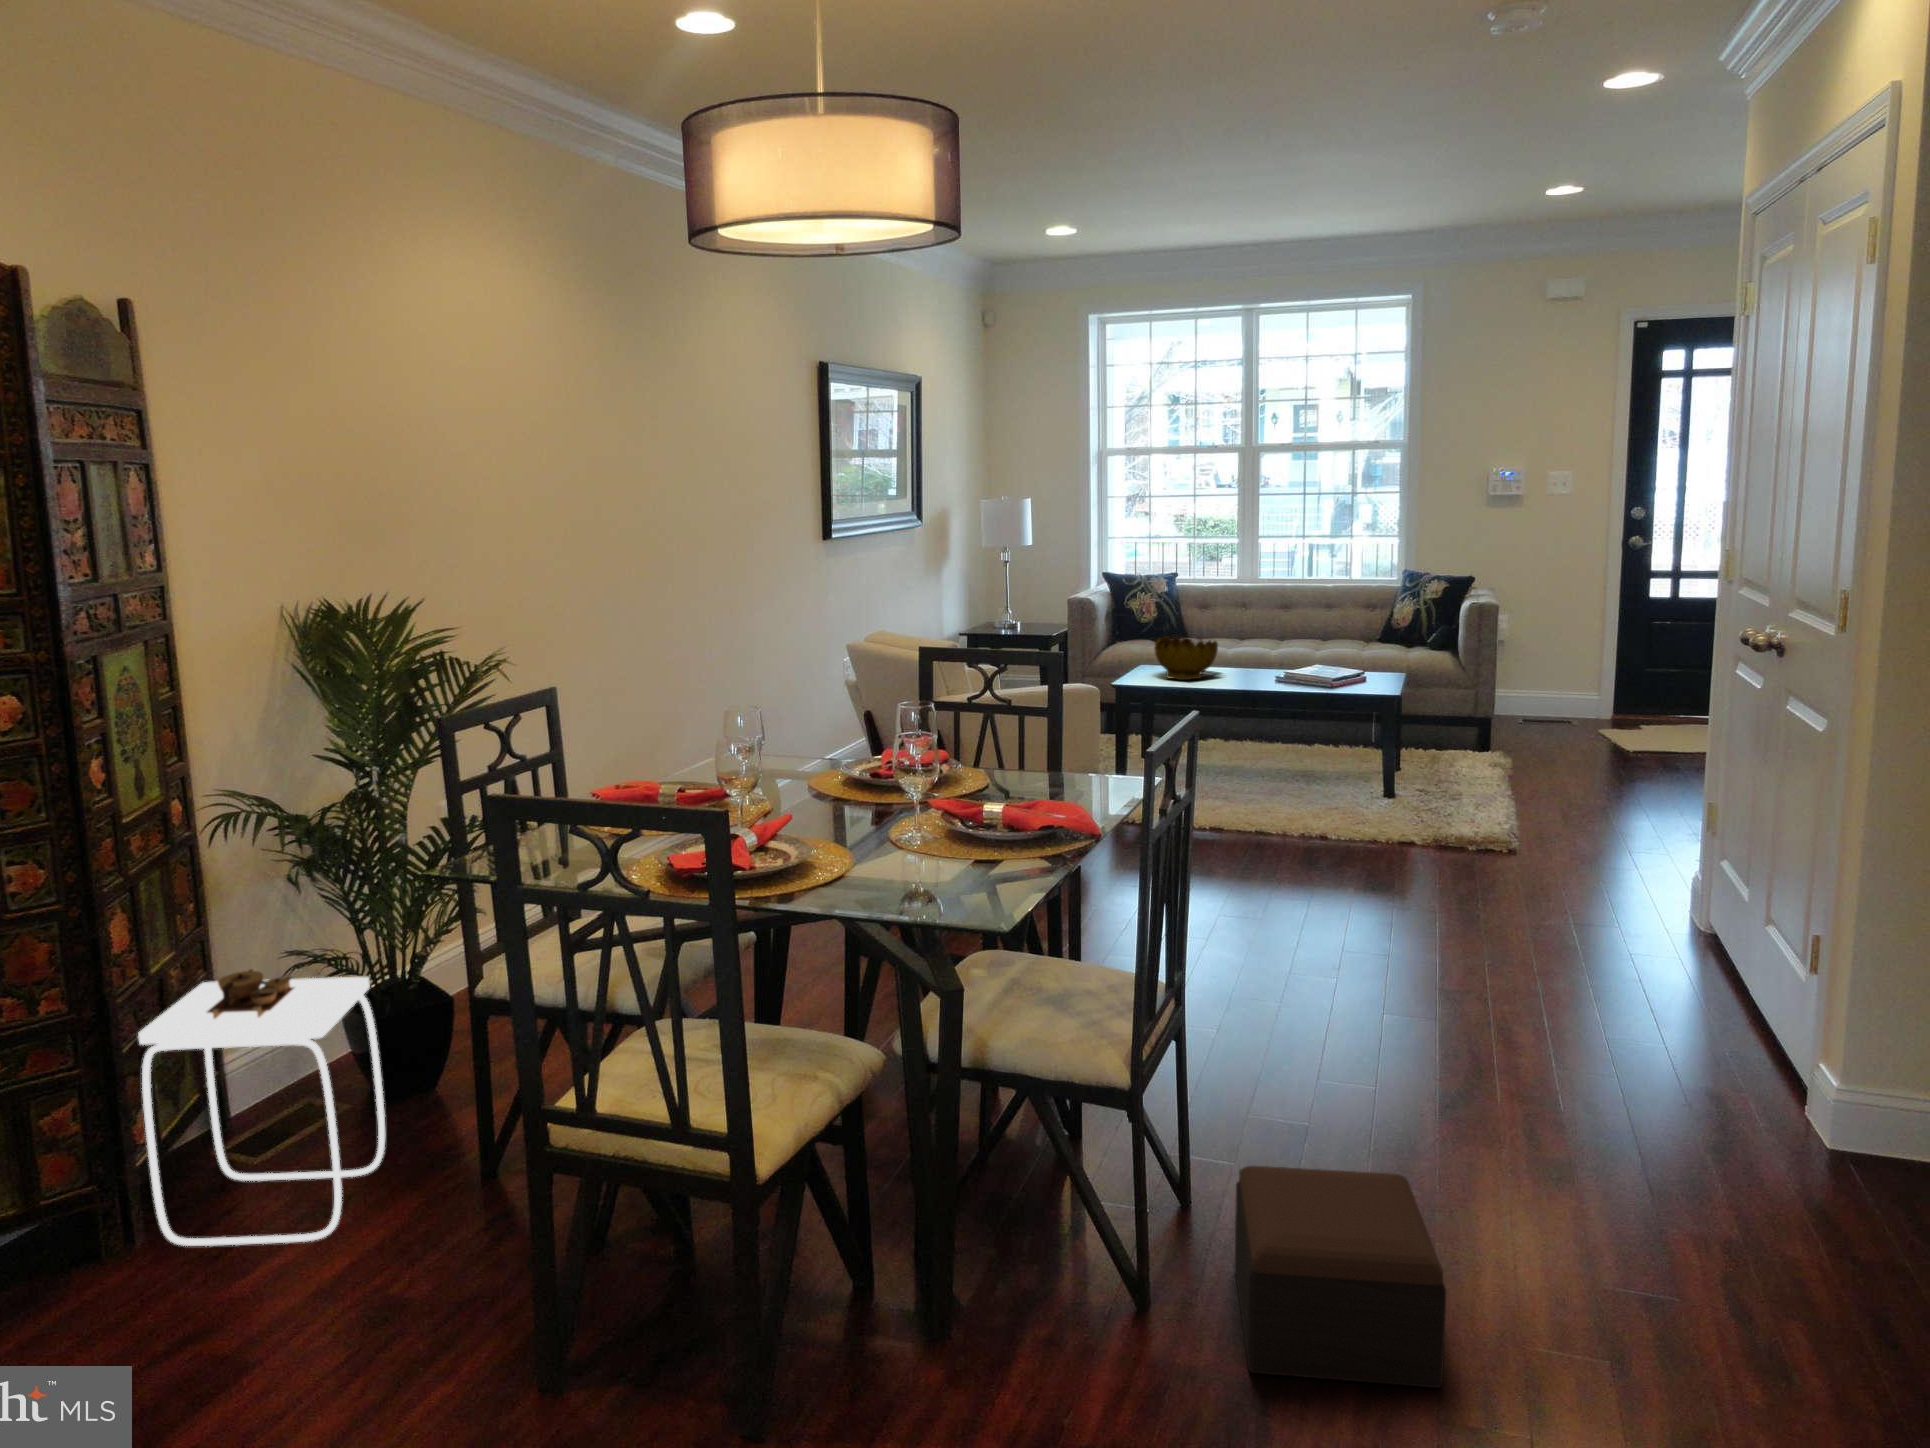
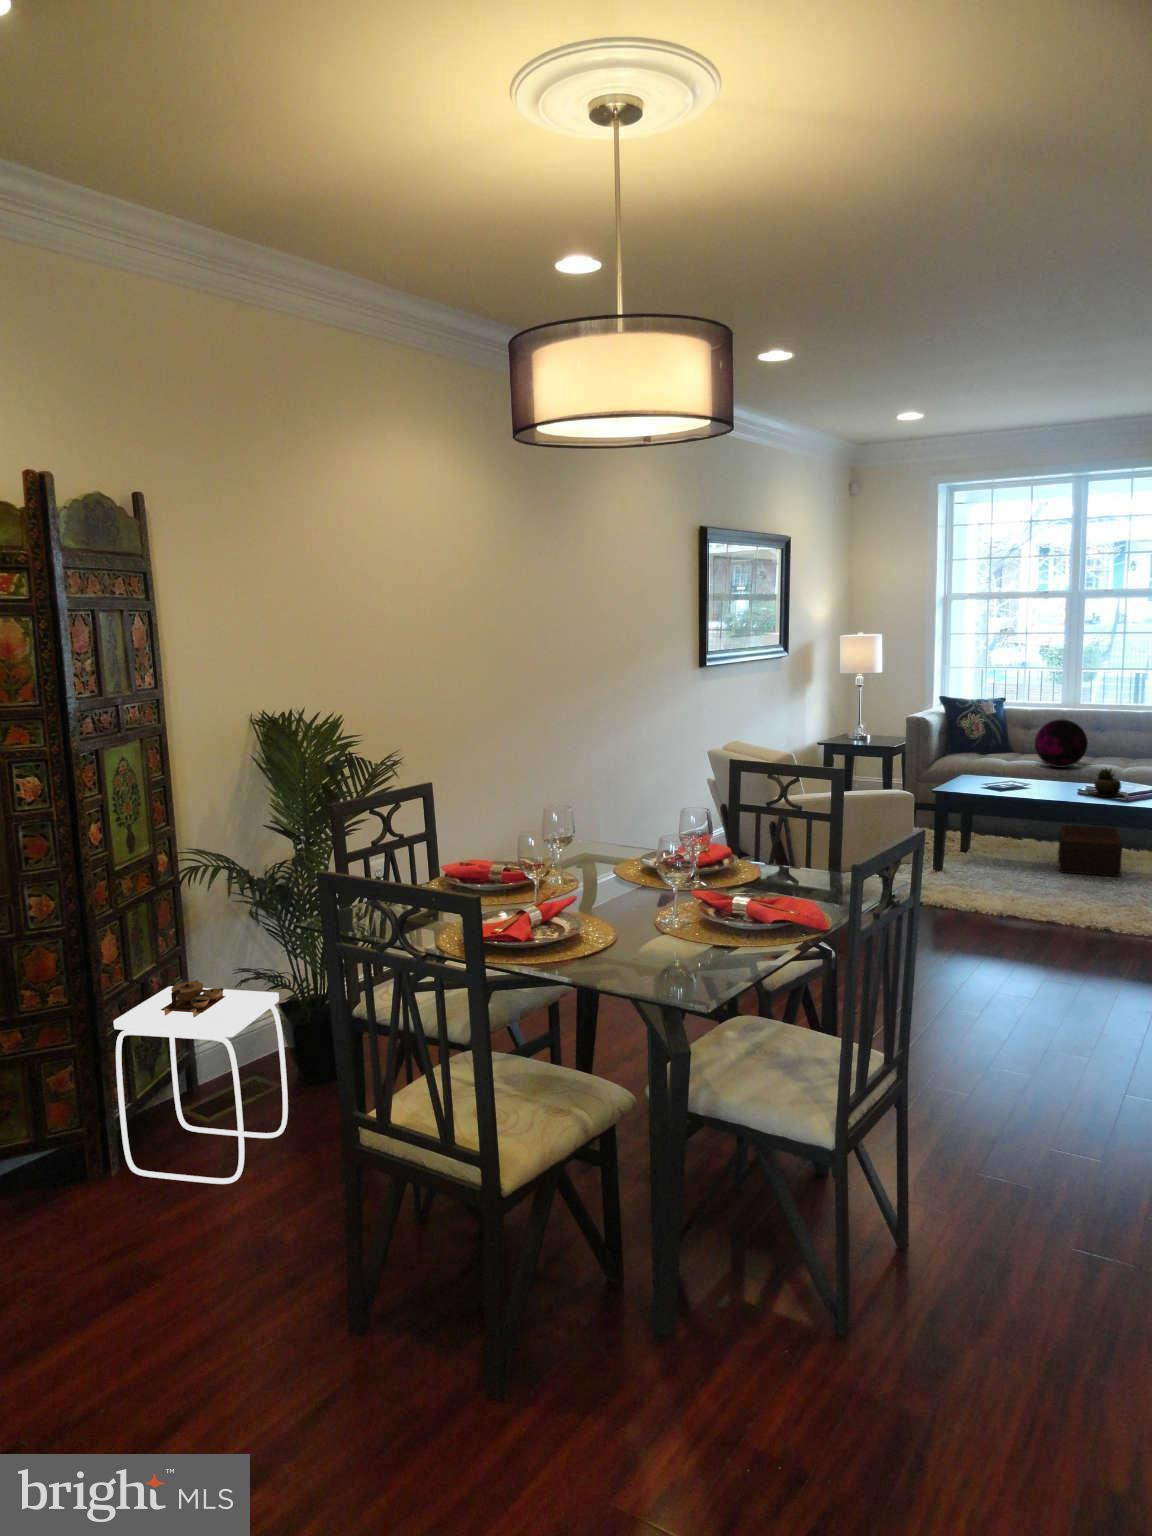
decorative orb: none [1216,595,1274,652] -> present [1035,719,1088,768]
decorative bowl: present [1154,636,1218,680] -> none [973,751,1030,790]
succulent plant: none [1283,648,1326,683] -> present [1091,769,1121,797]
footstool: present [1235,1166,1446,1388] -> present [1058,825,1122,876]

